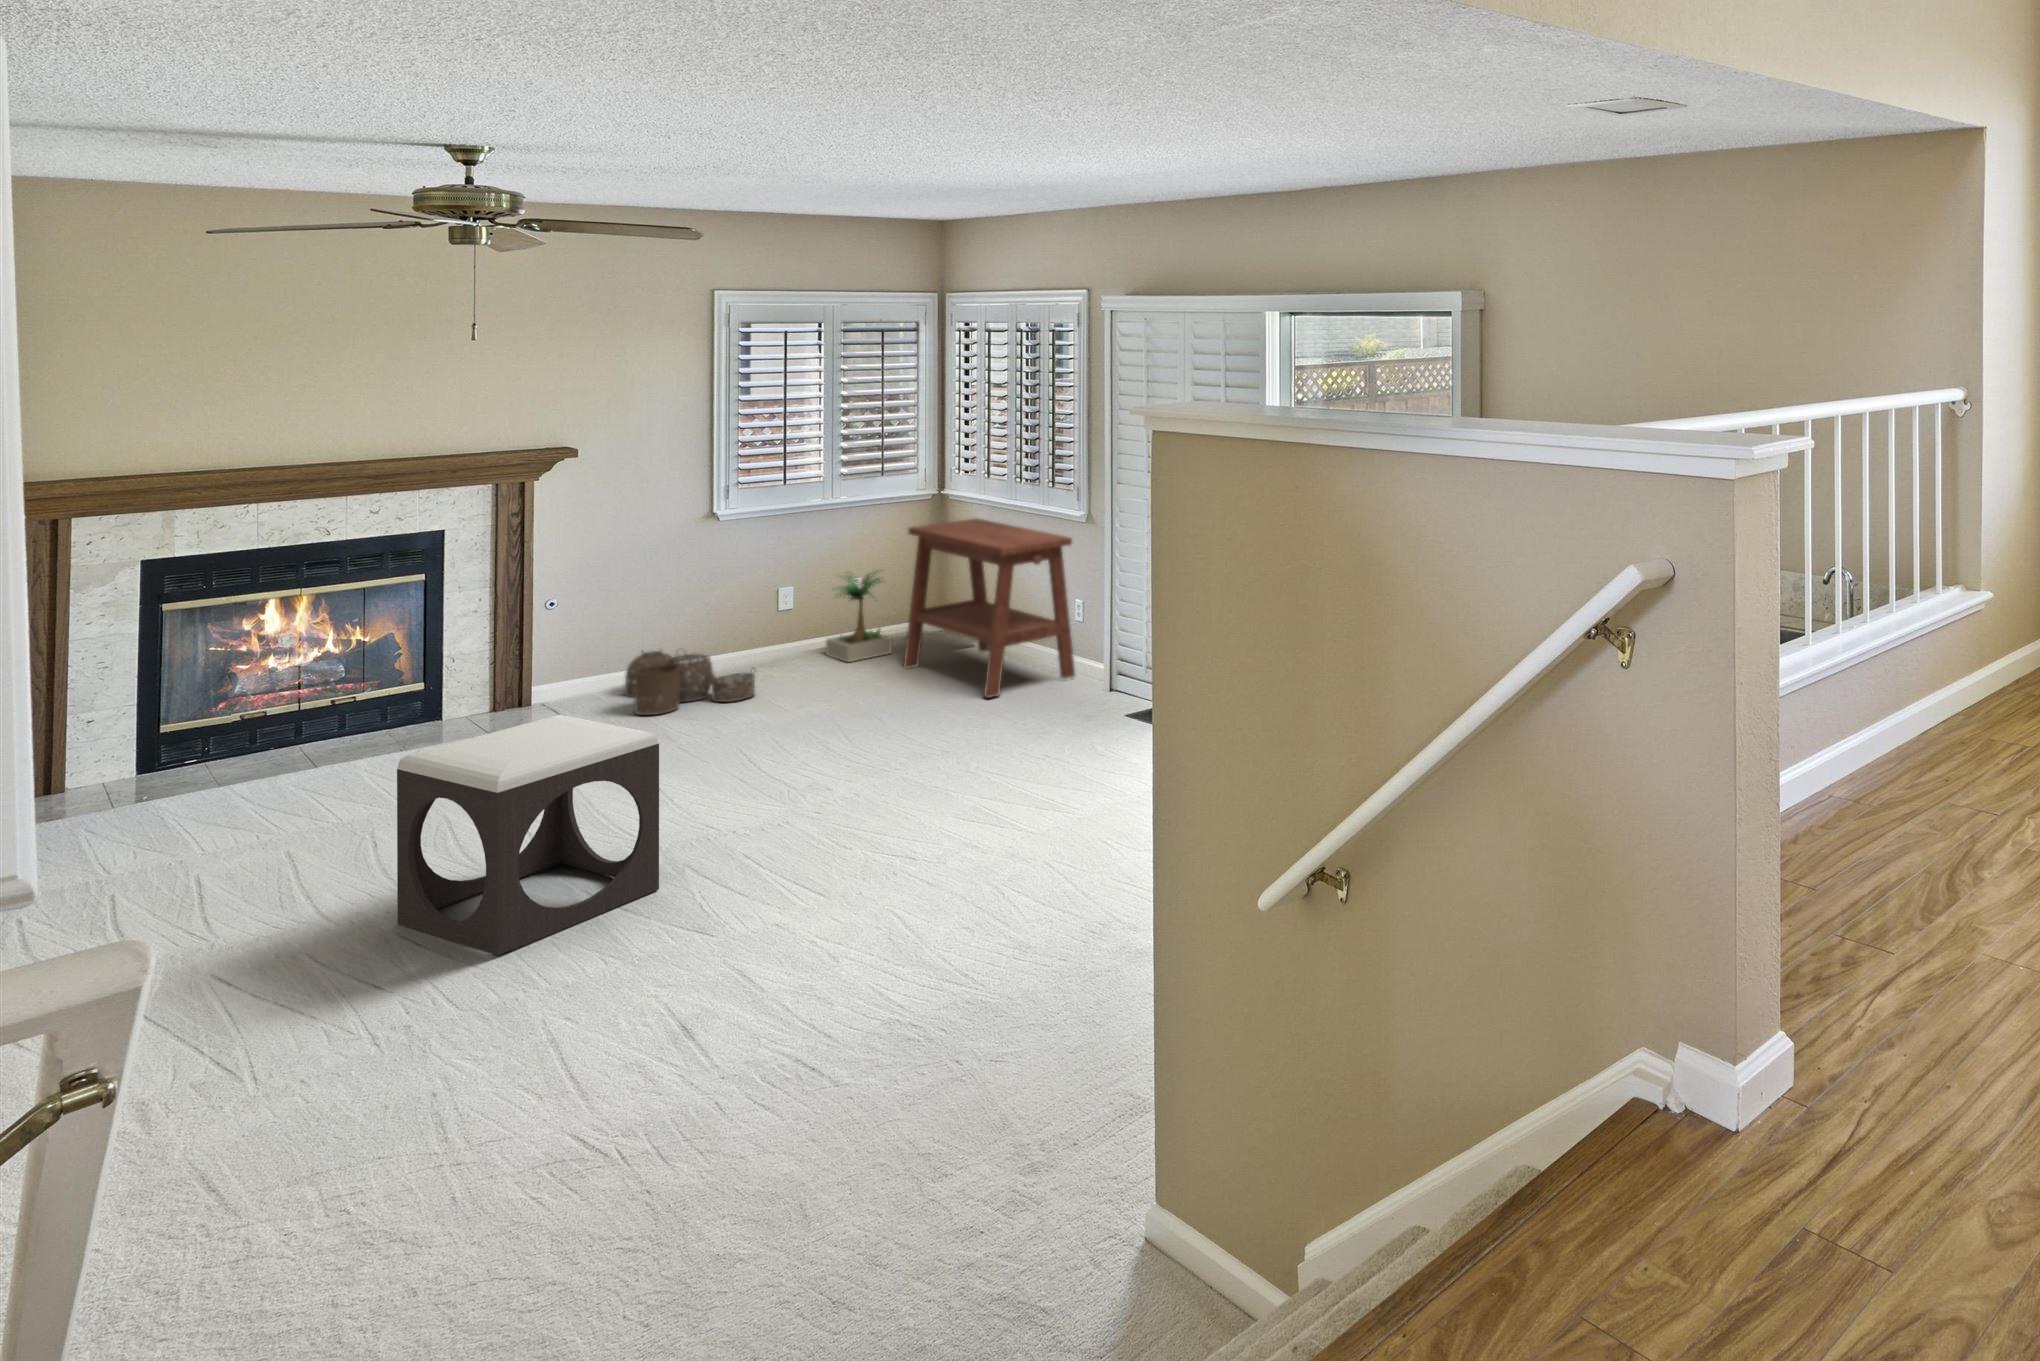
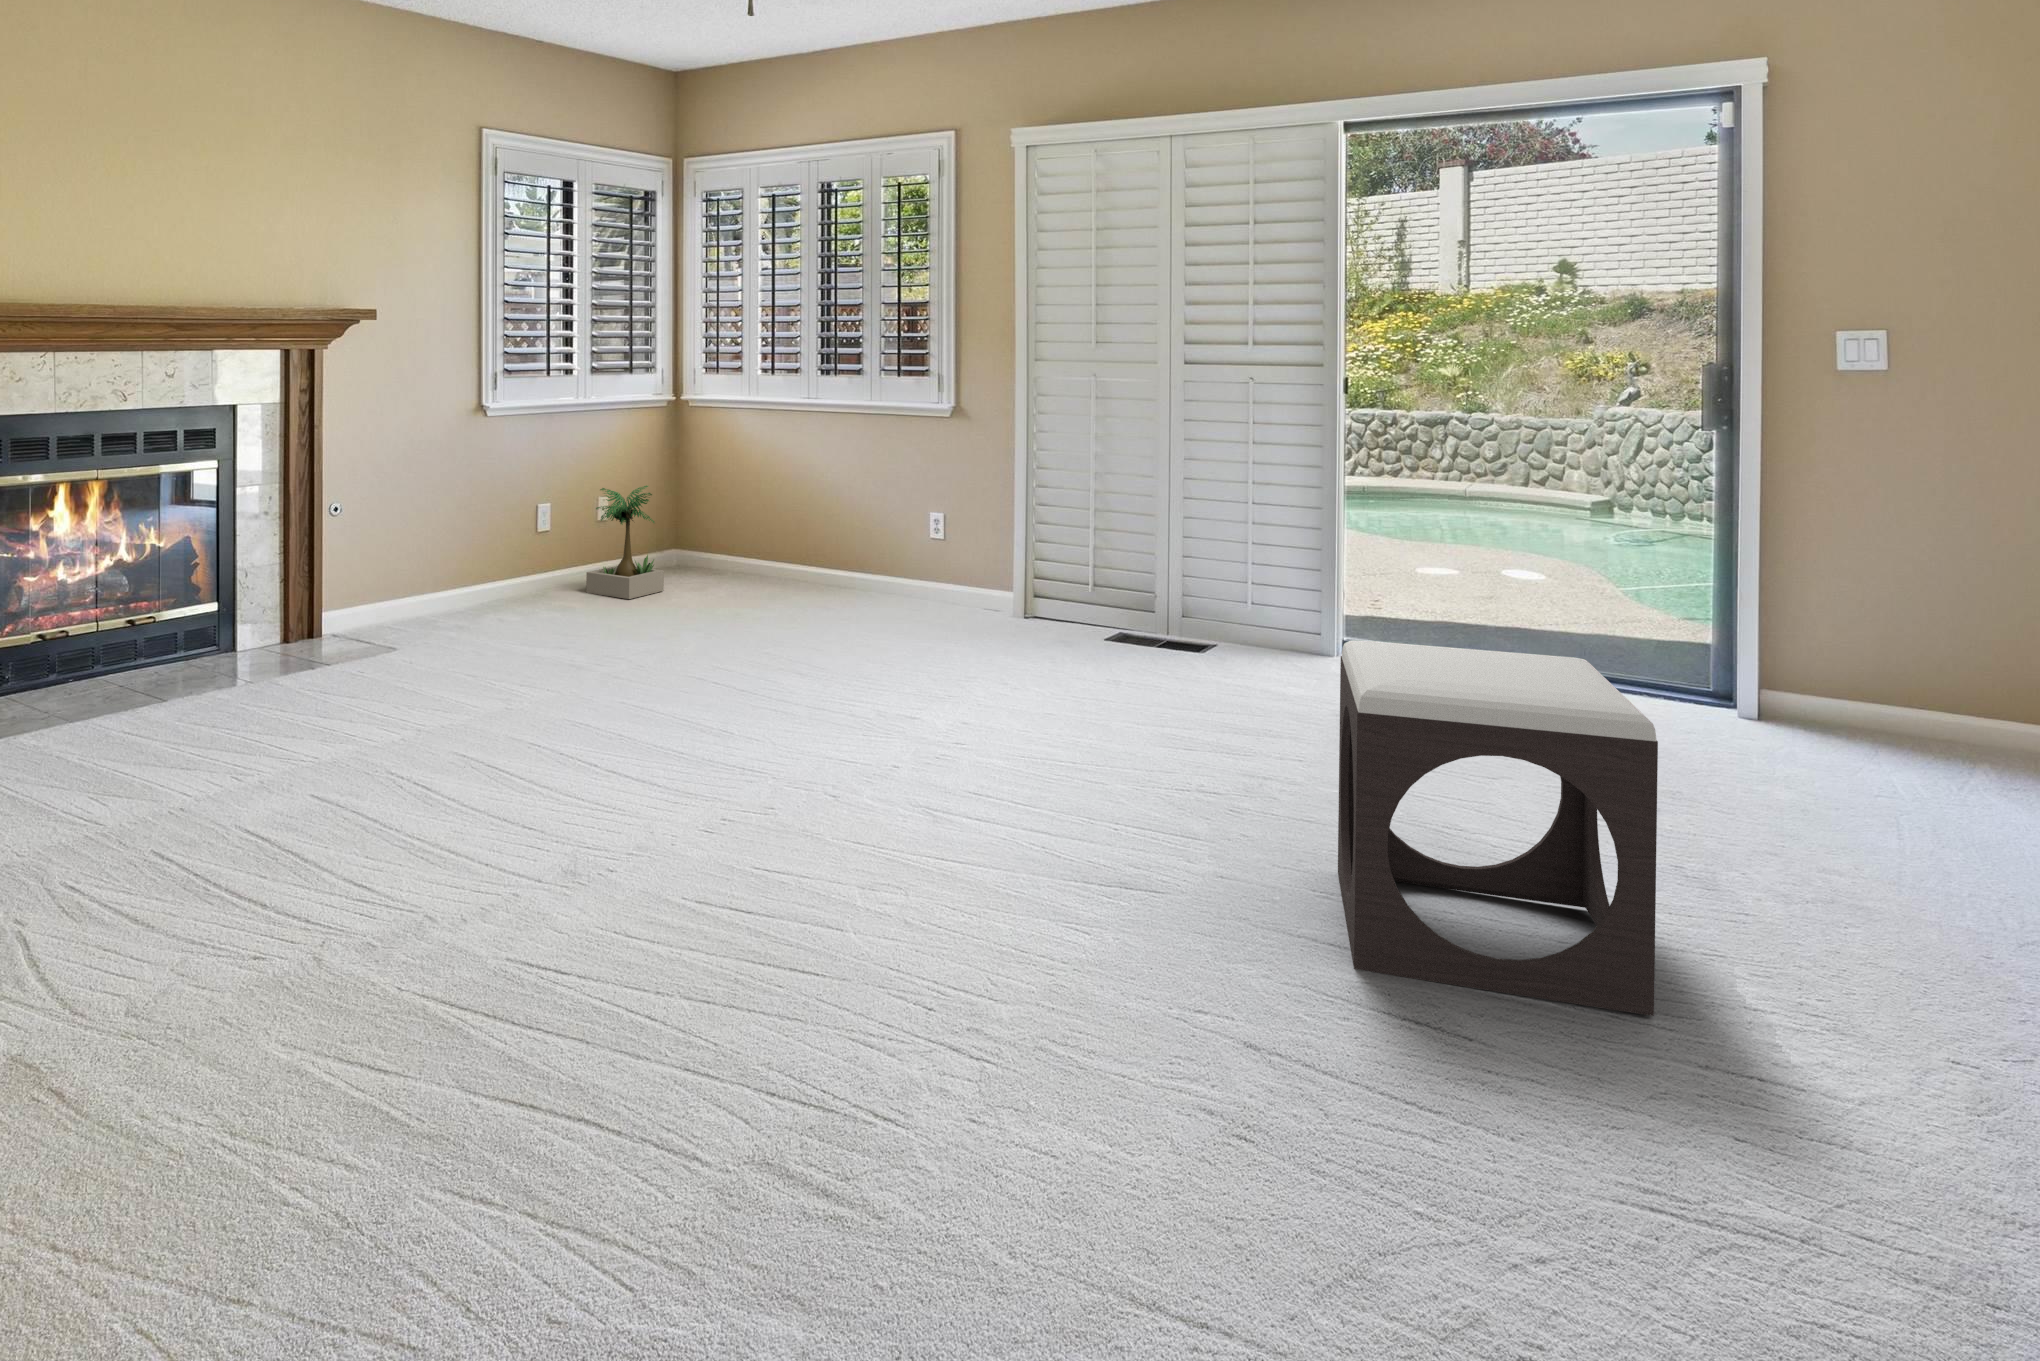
side table: present [904,518,1075,698] -> none [703,423,938,632]
woven basket: present [625,649,755,715] -> none [413,571,582,650]
footstool: present [397,715,659,955] -> present [1338,640,1658,1016]

